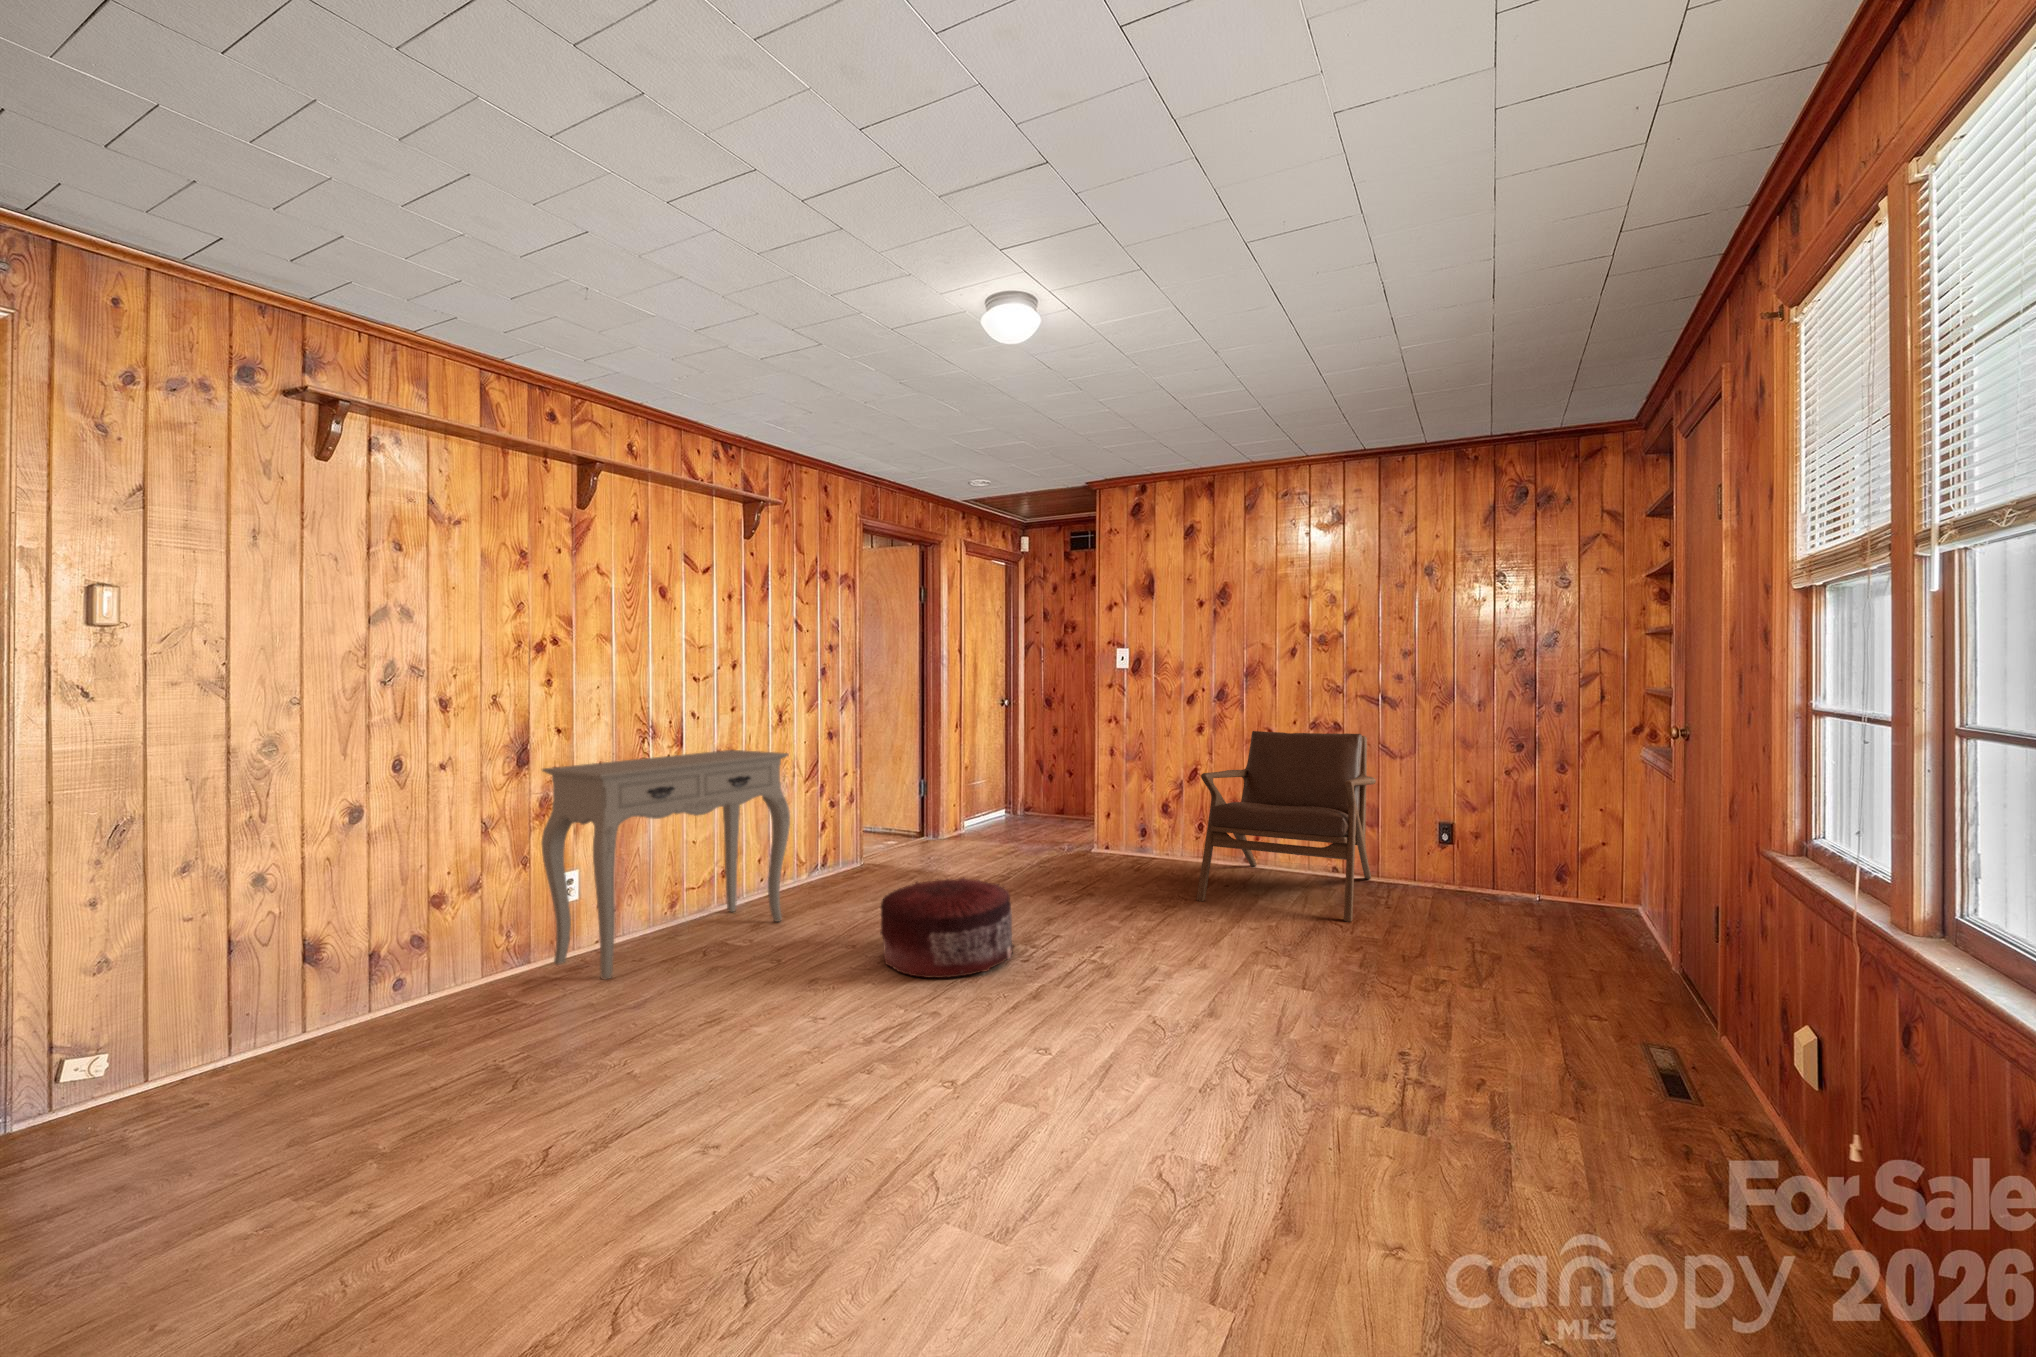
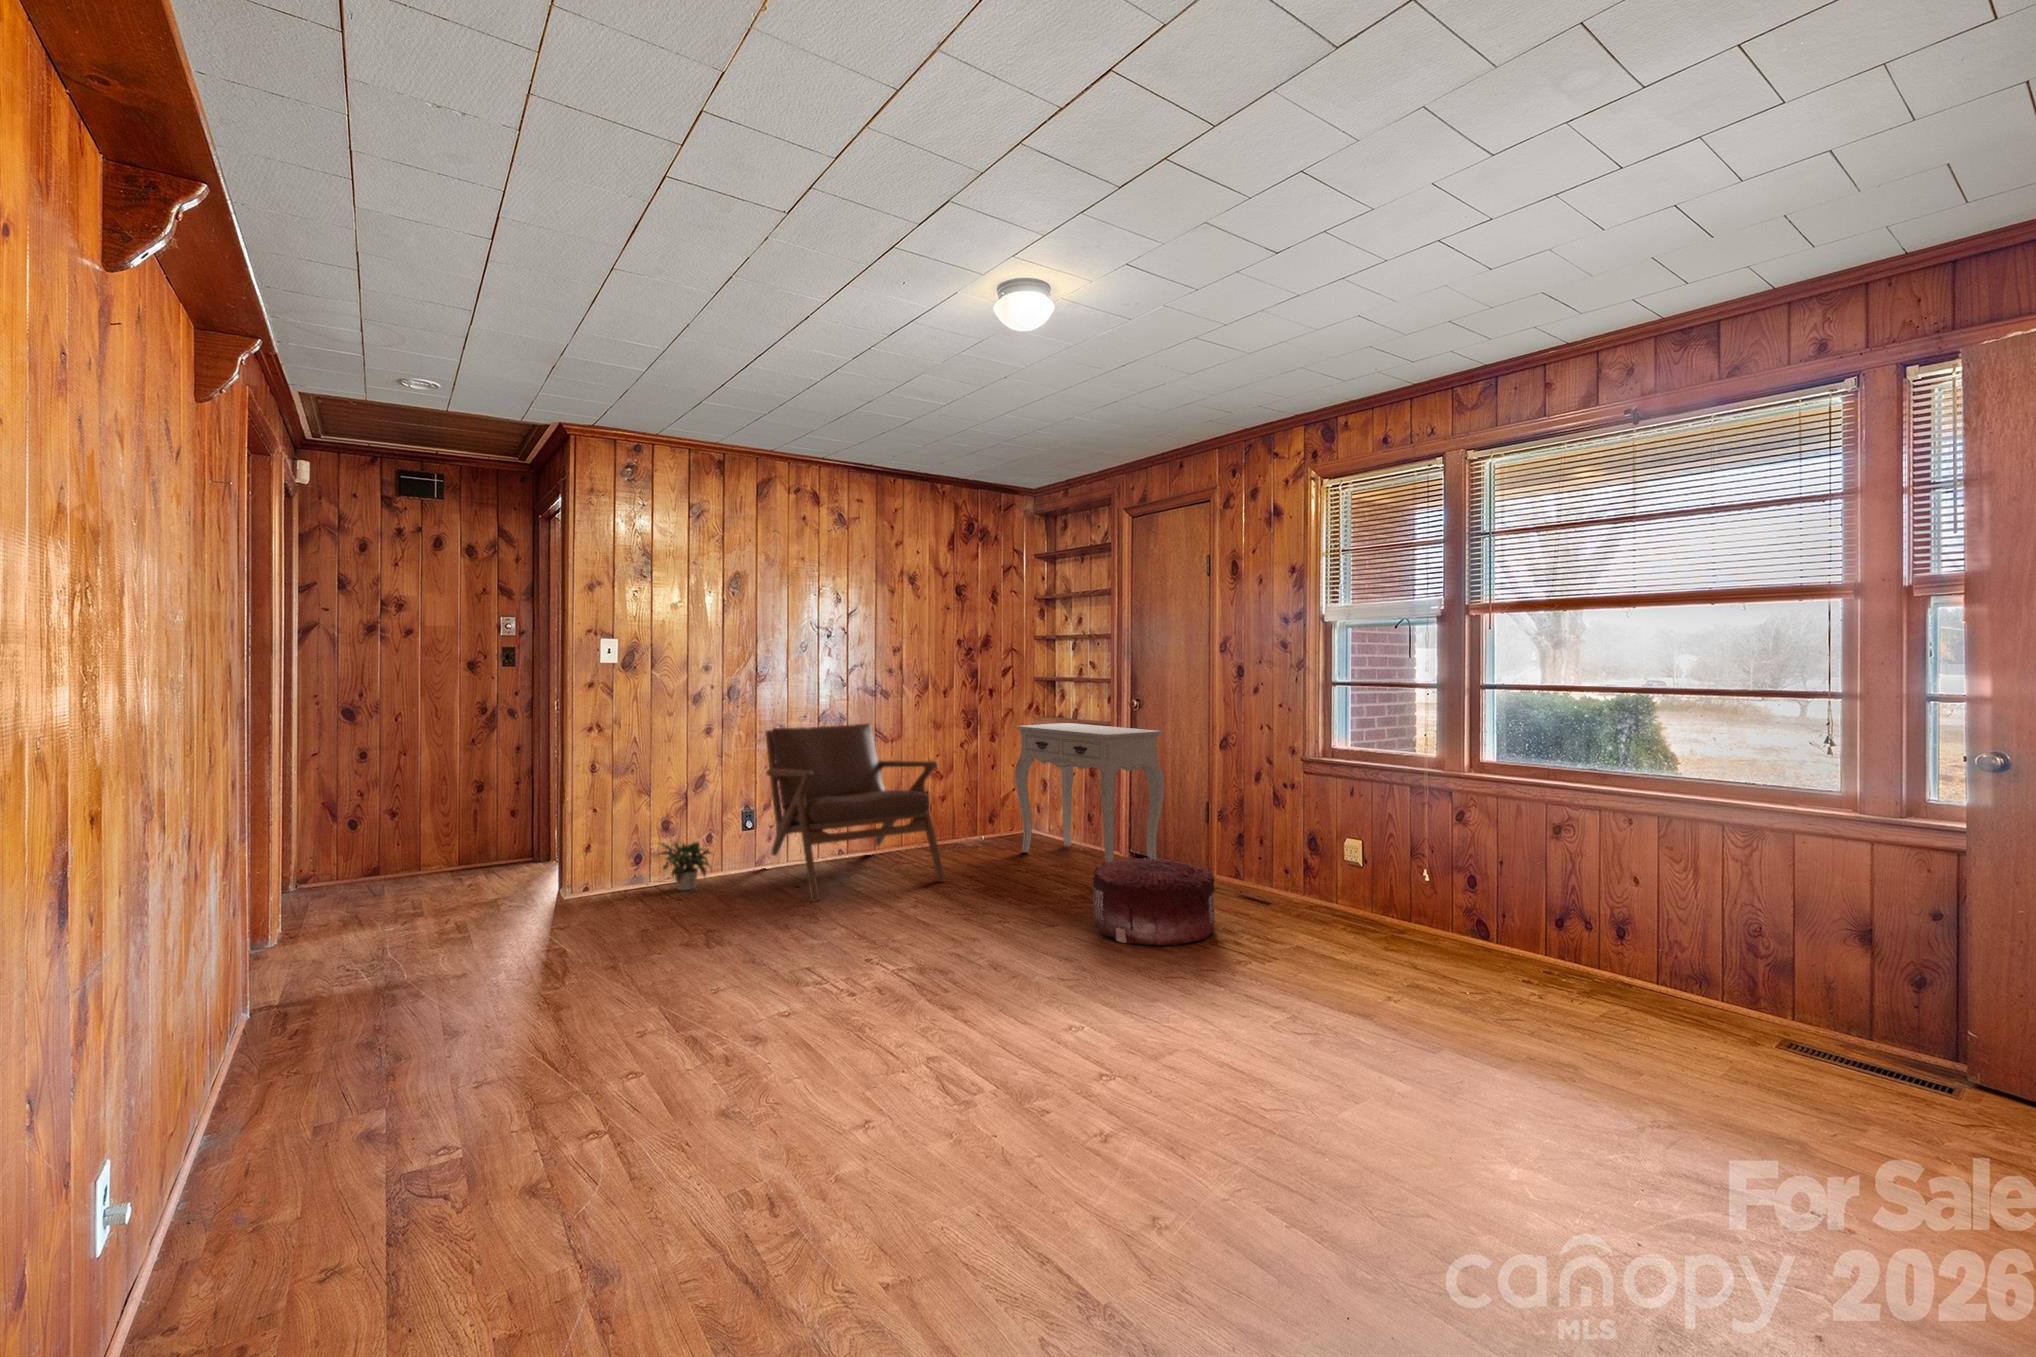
console table: present [542,750,790,980] -> present [1015,723,1165,863]
potted plant: none [1137,819,1180,866] -> present [659,841,711,890]
pouf: present [880,877,1014,978] -> present [1092,857,1215,946]

